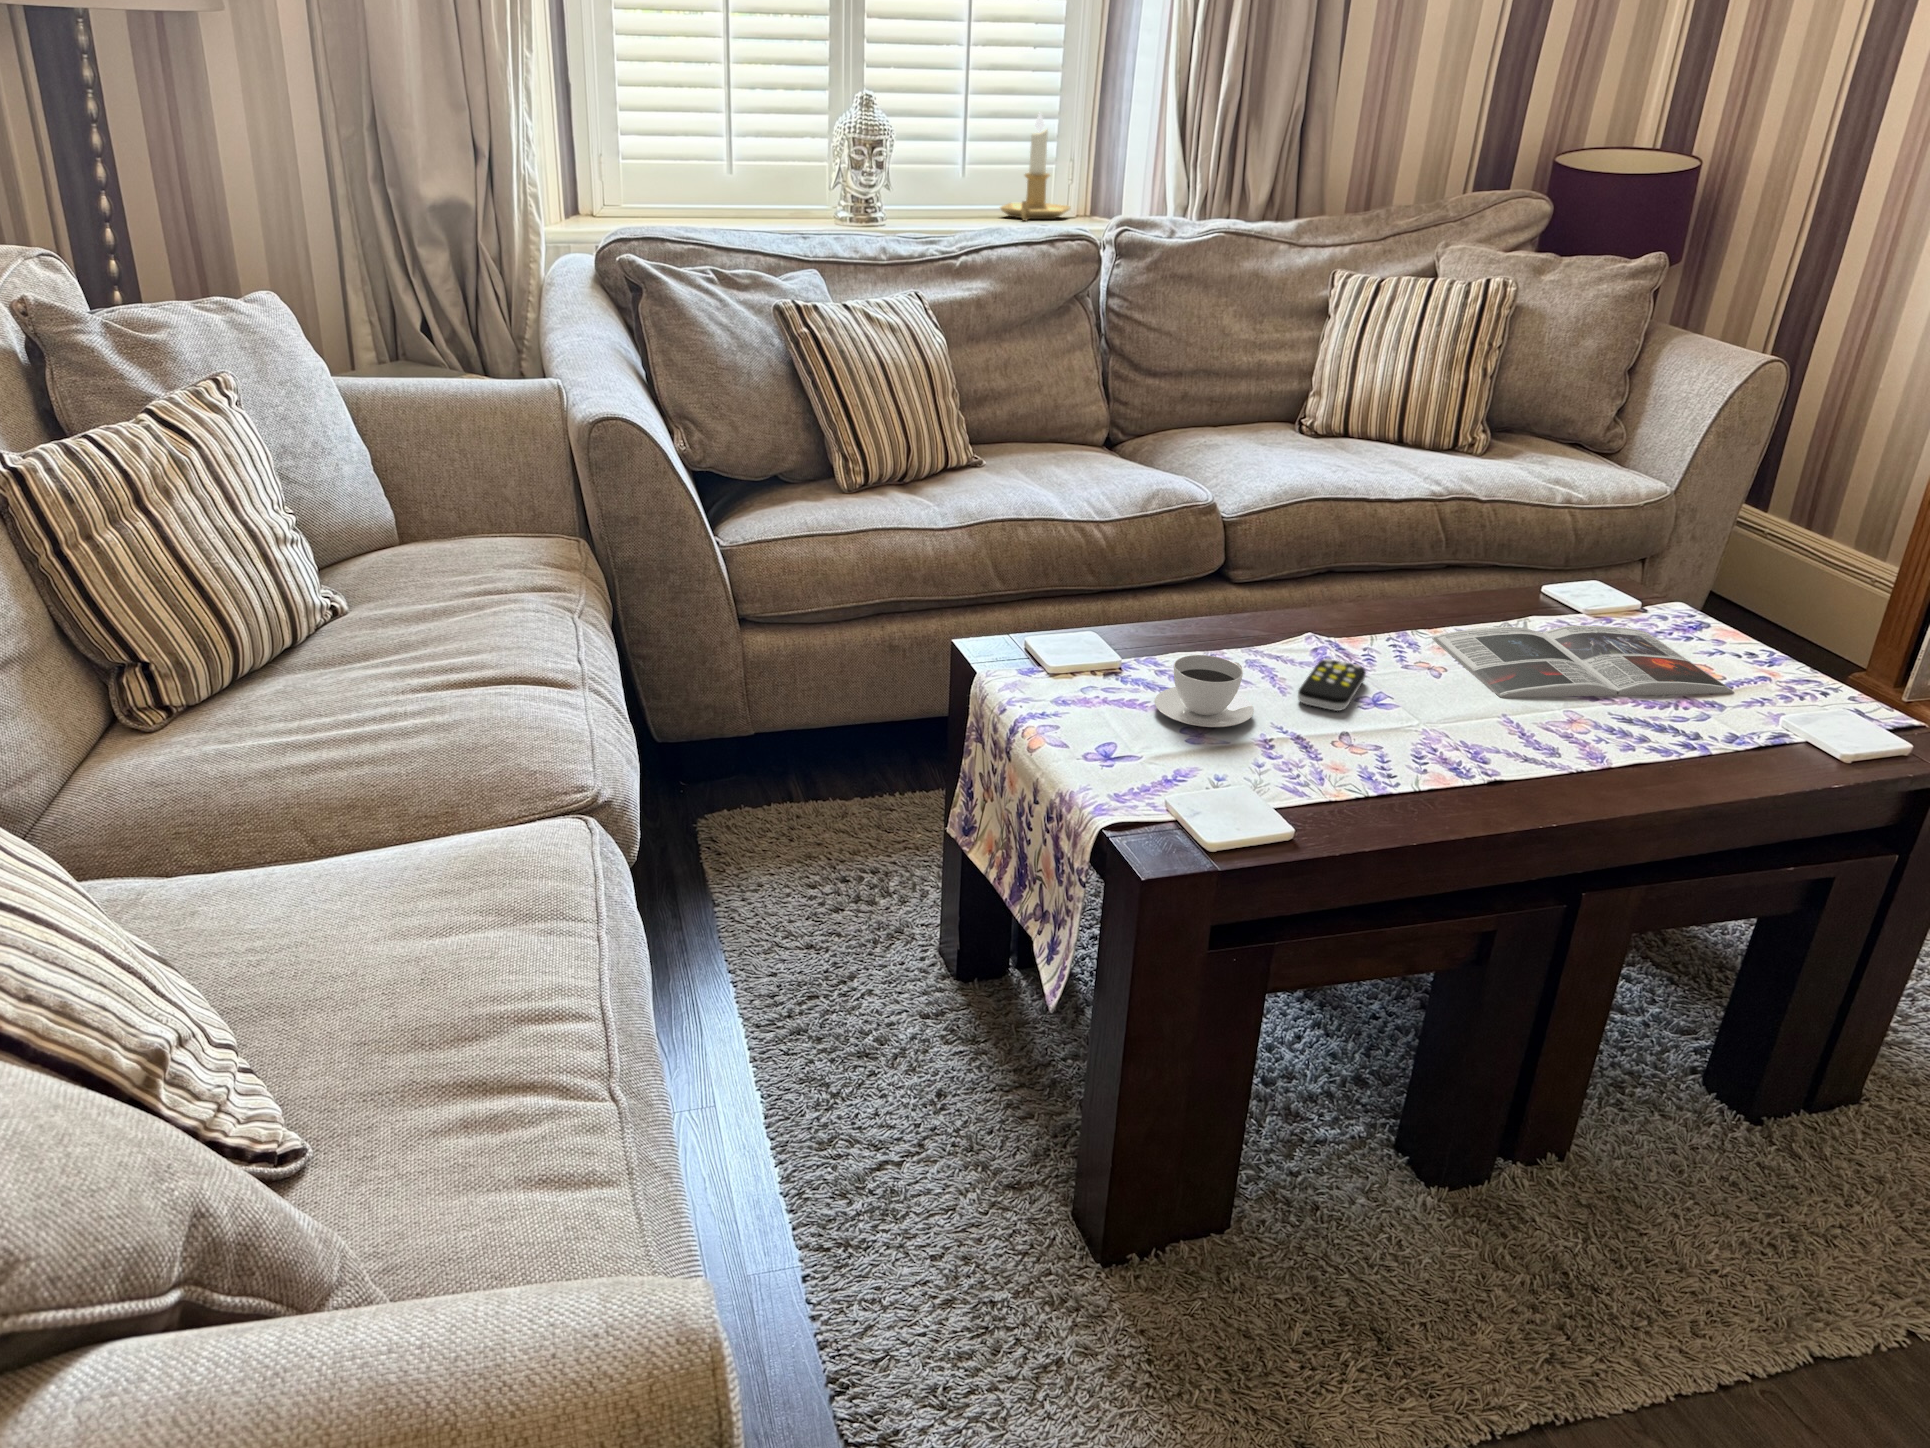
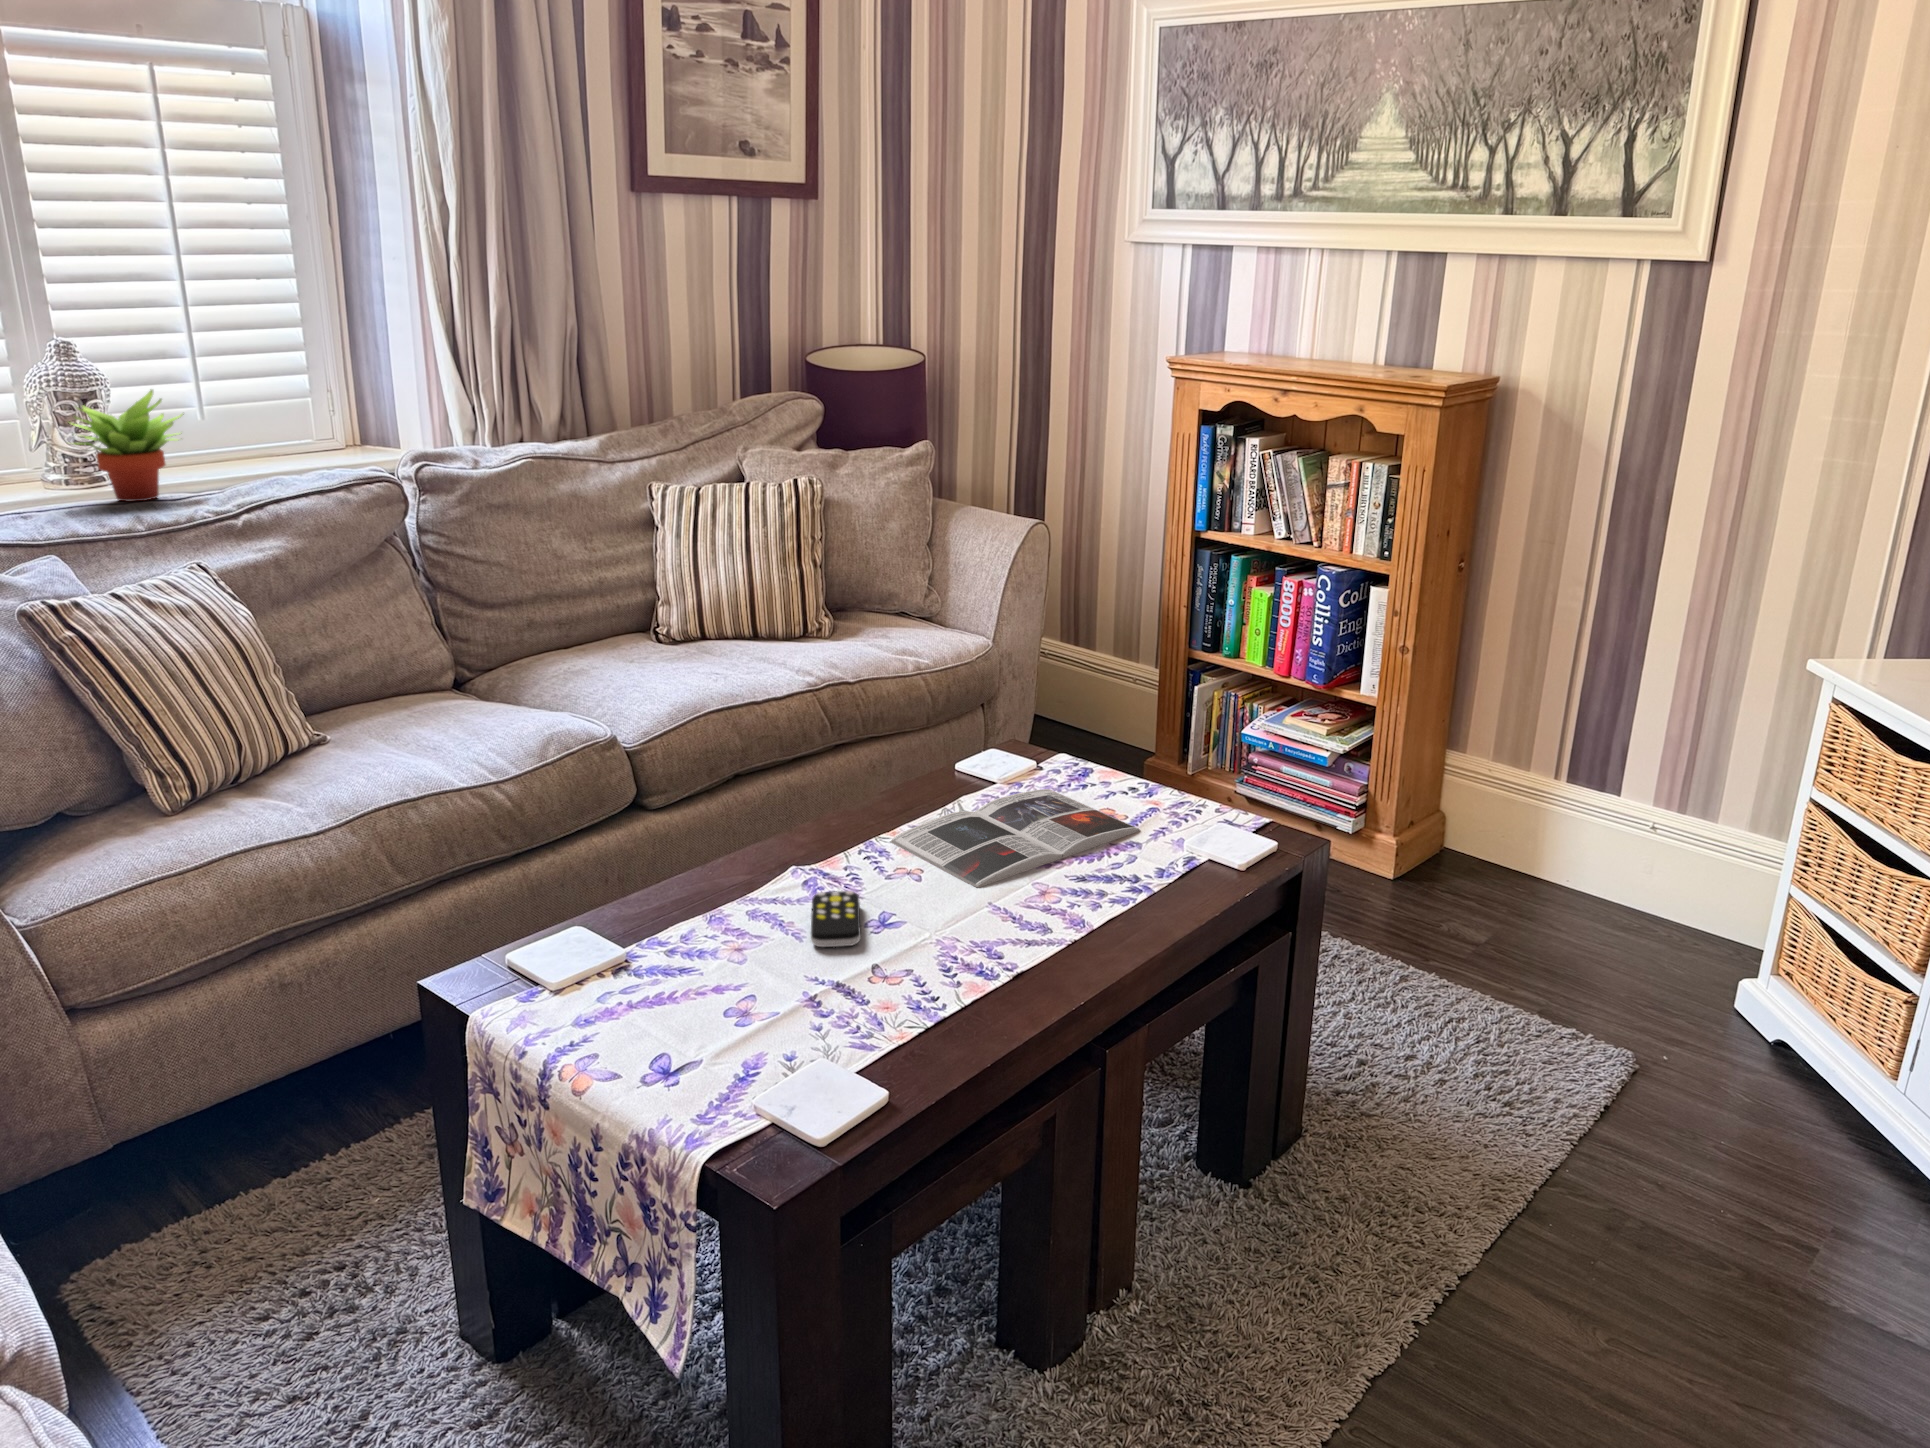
candlestick: present [1001,113,1070,221] -> none [253,341,338,459]
succulent plant: none [843,139,934,236] -> present [71,390,184,501]
teacup: present [1155,655,1254,727] -> none [679,926,783,1007]

